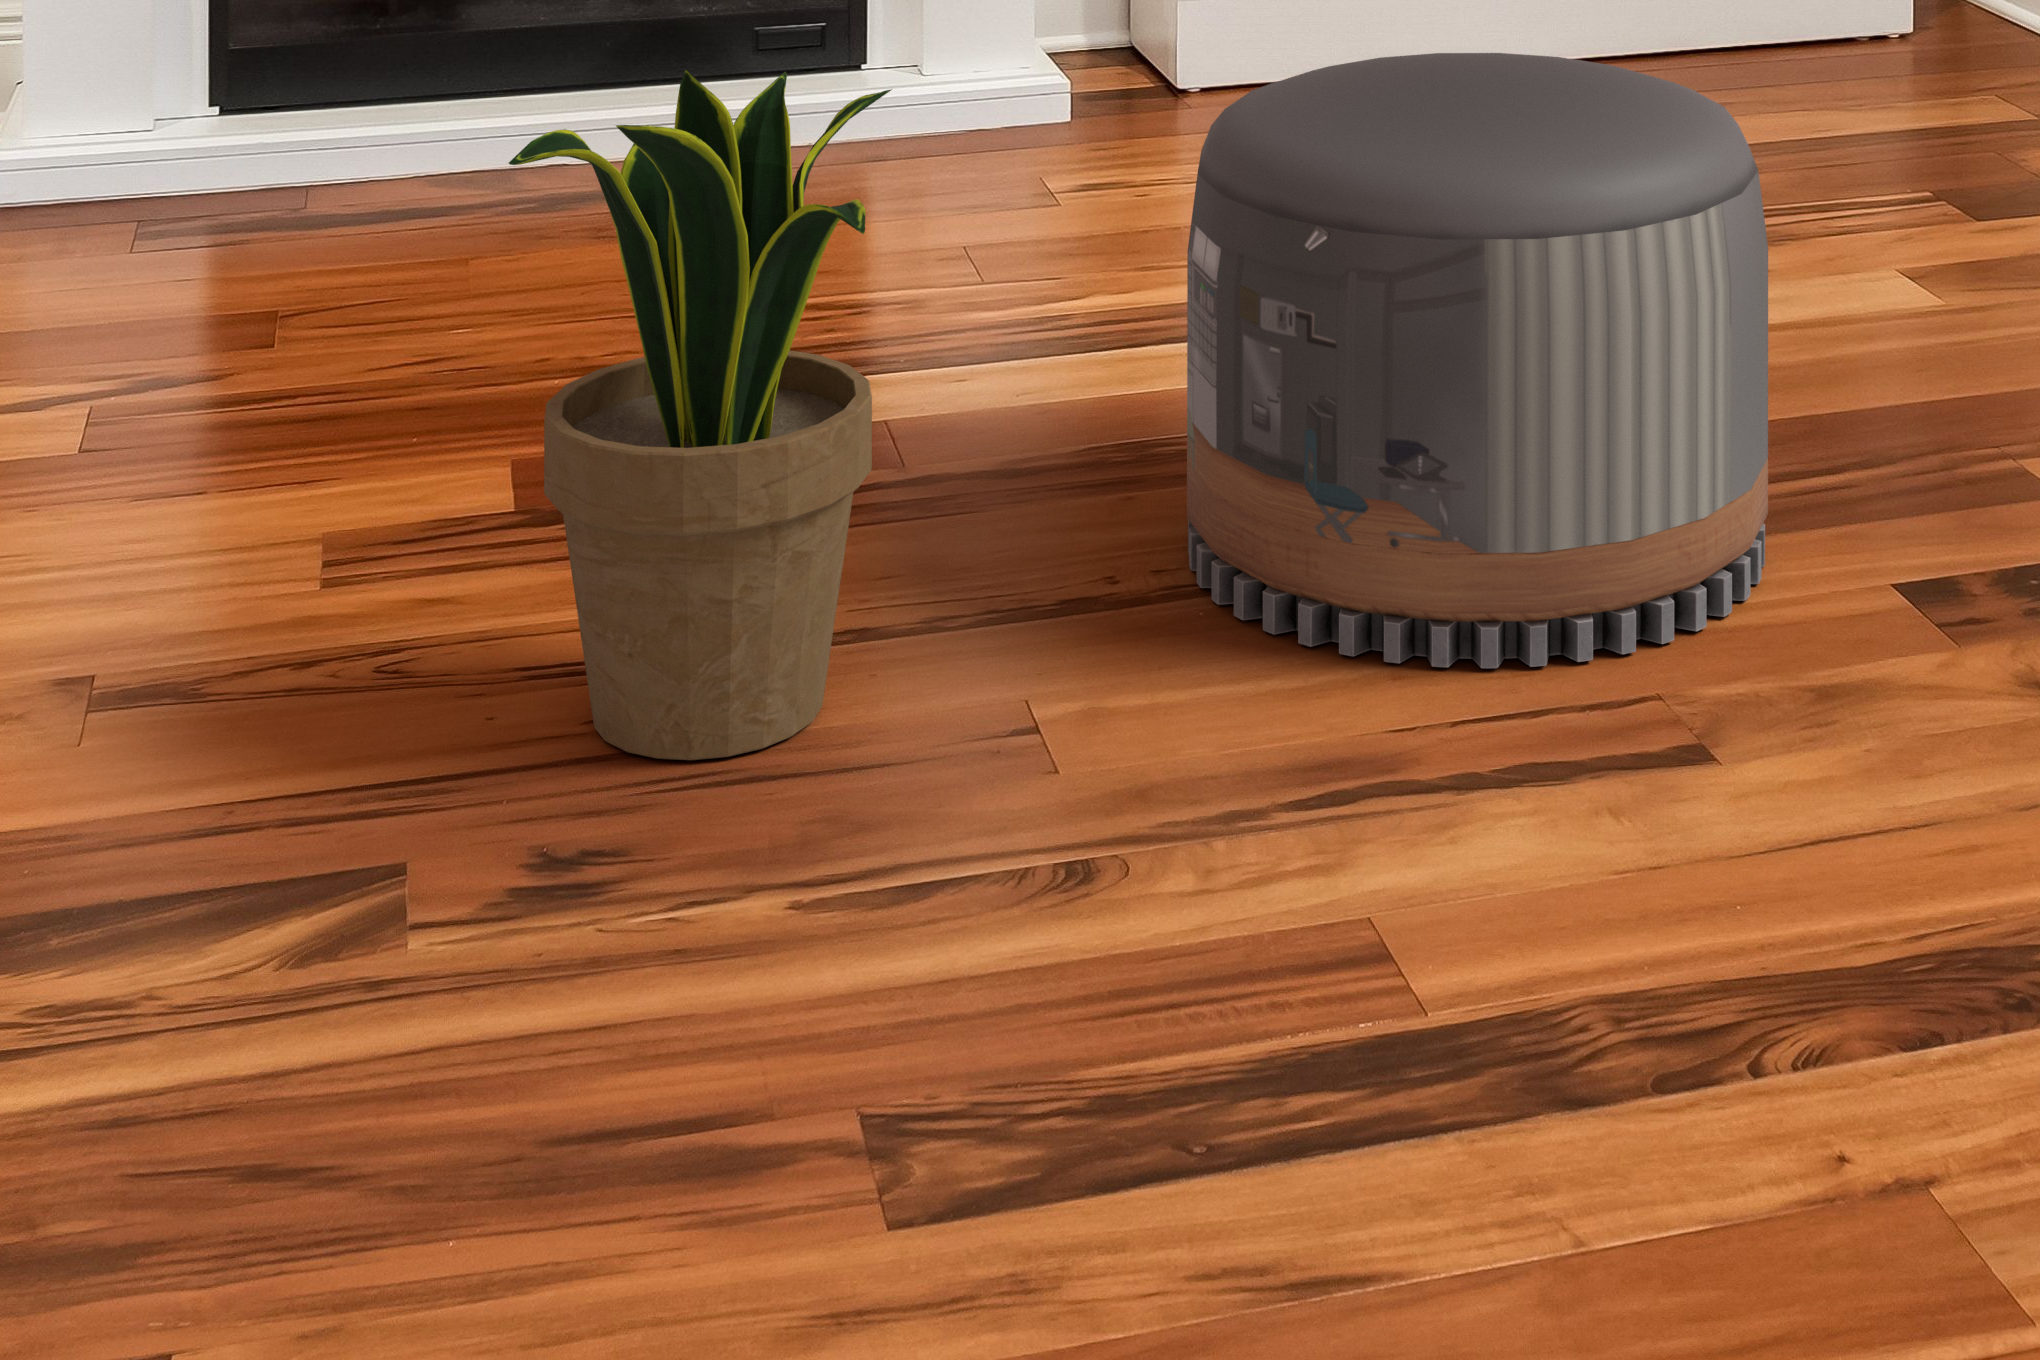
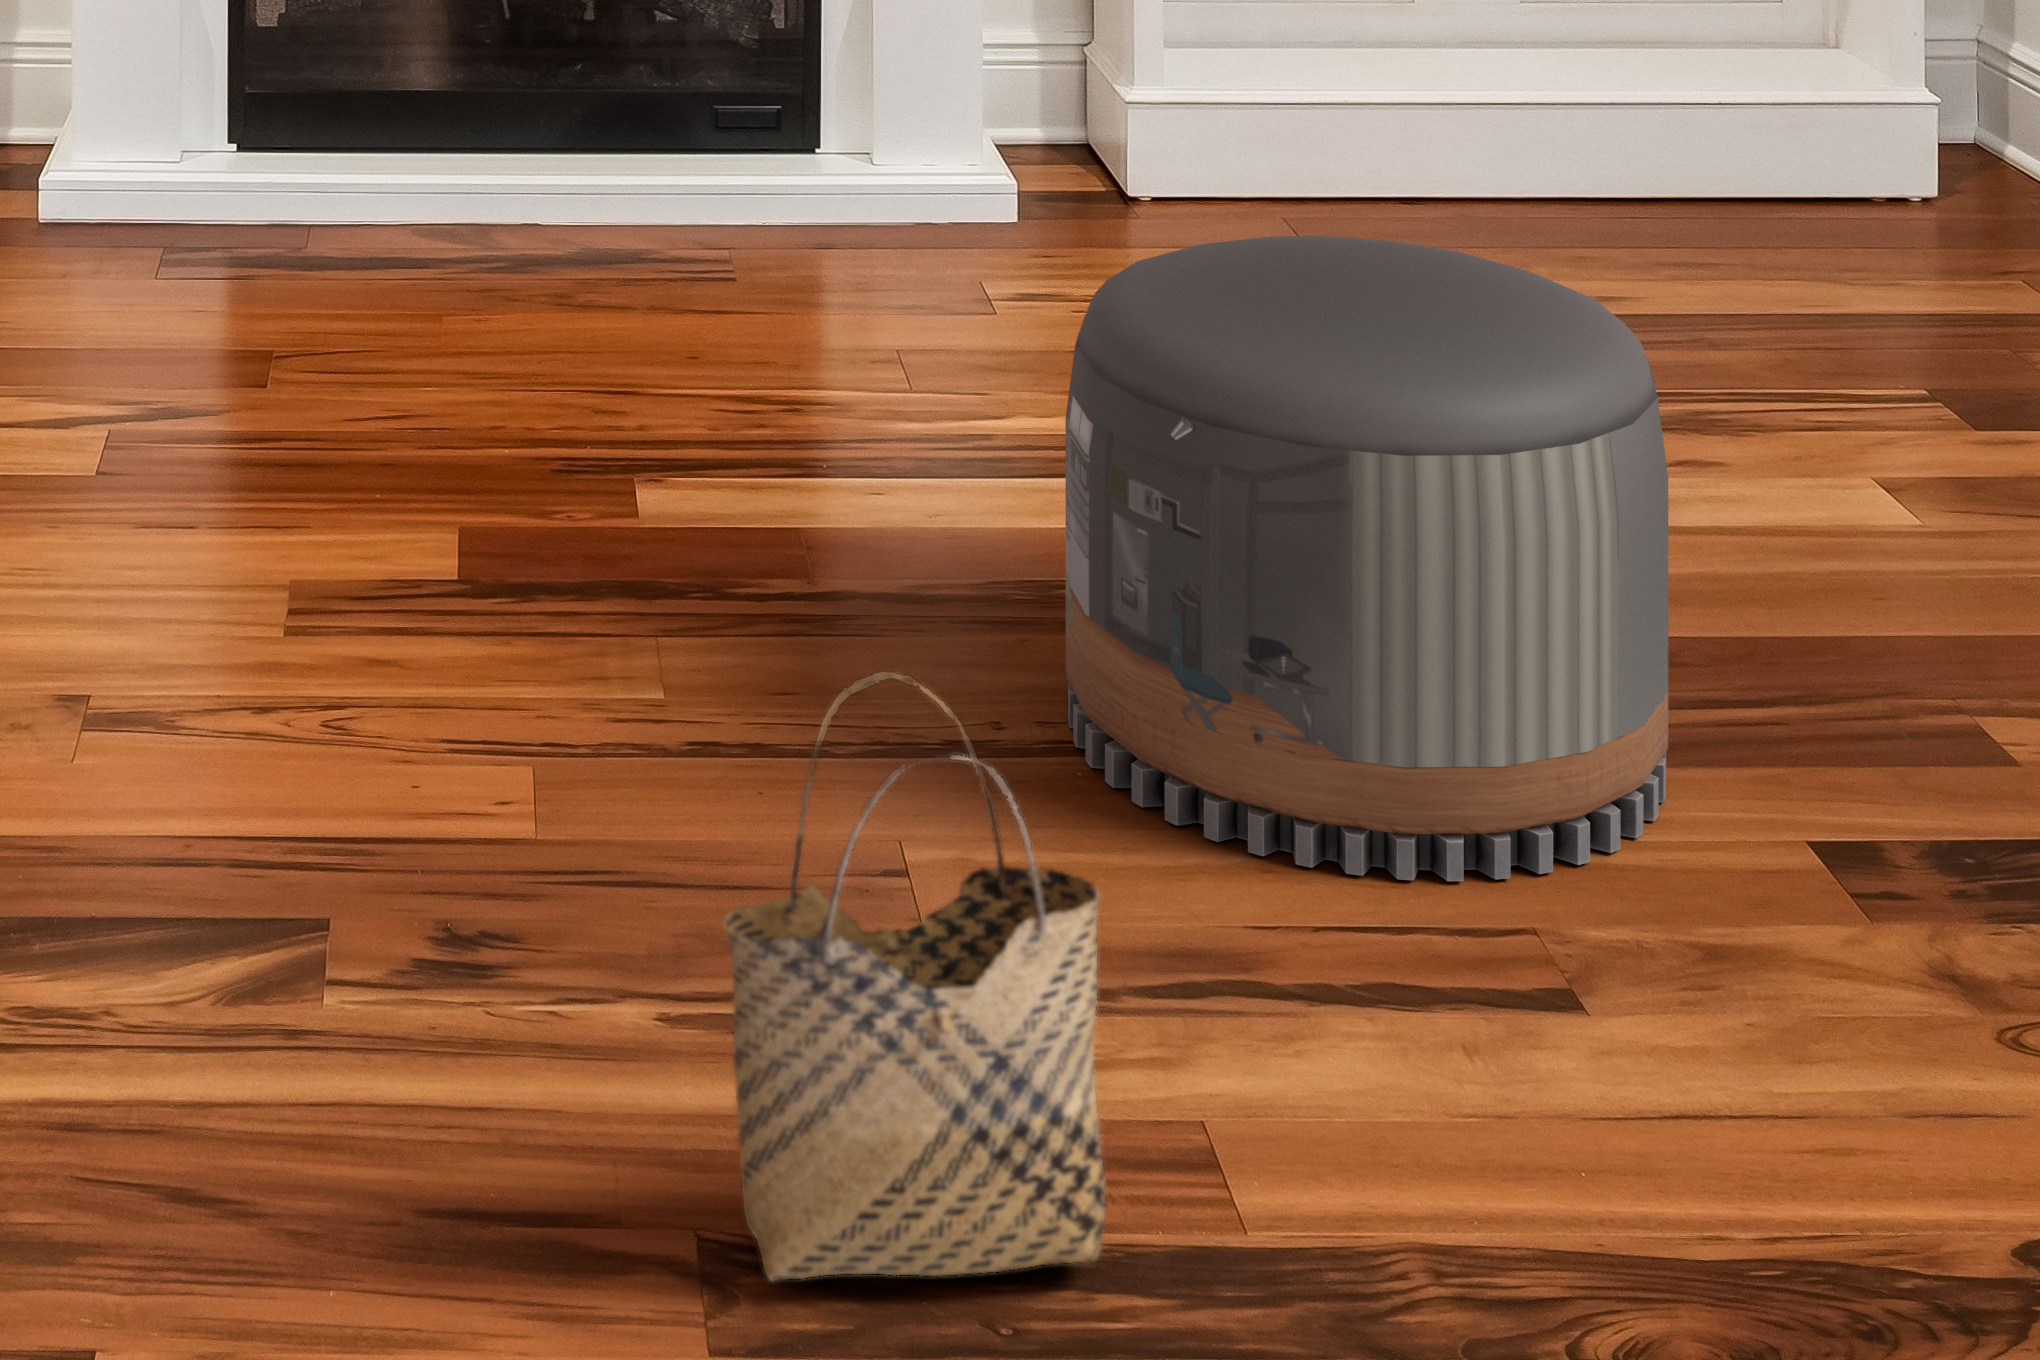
potted plant: present [509,70,892,760] -> none [419,222,772,859]
woven basket: none [897,477,1299,1143] -> present [723,672,1105,1281]

